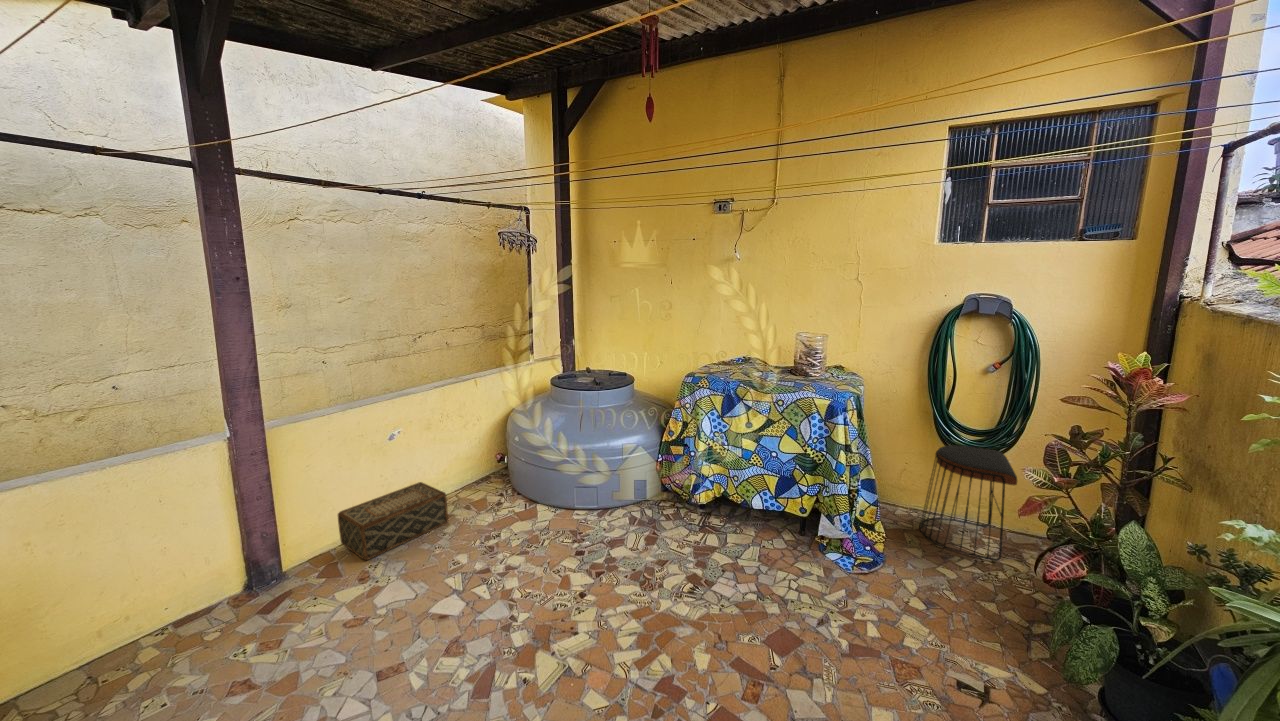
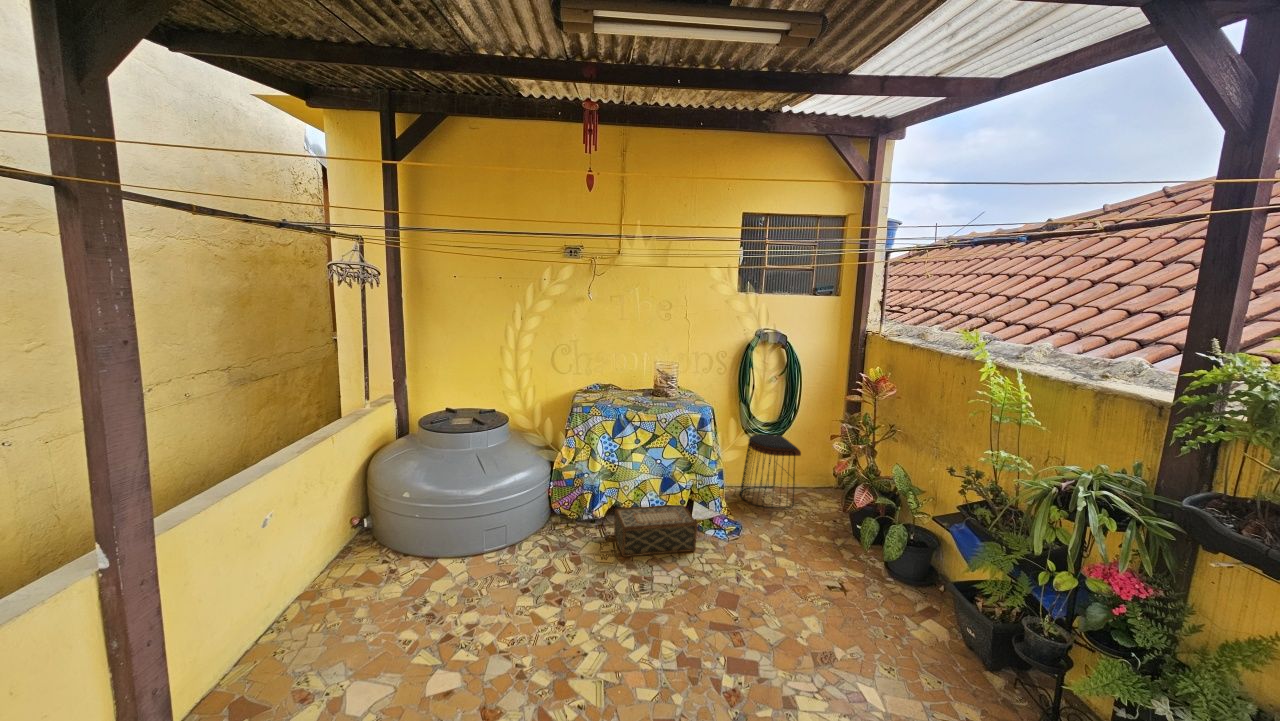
woven basket: present [338,482,448,560] -> present [614,505,697,557]

